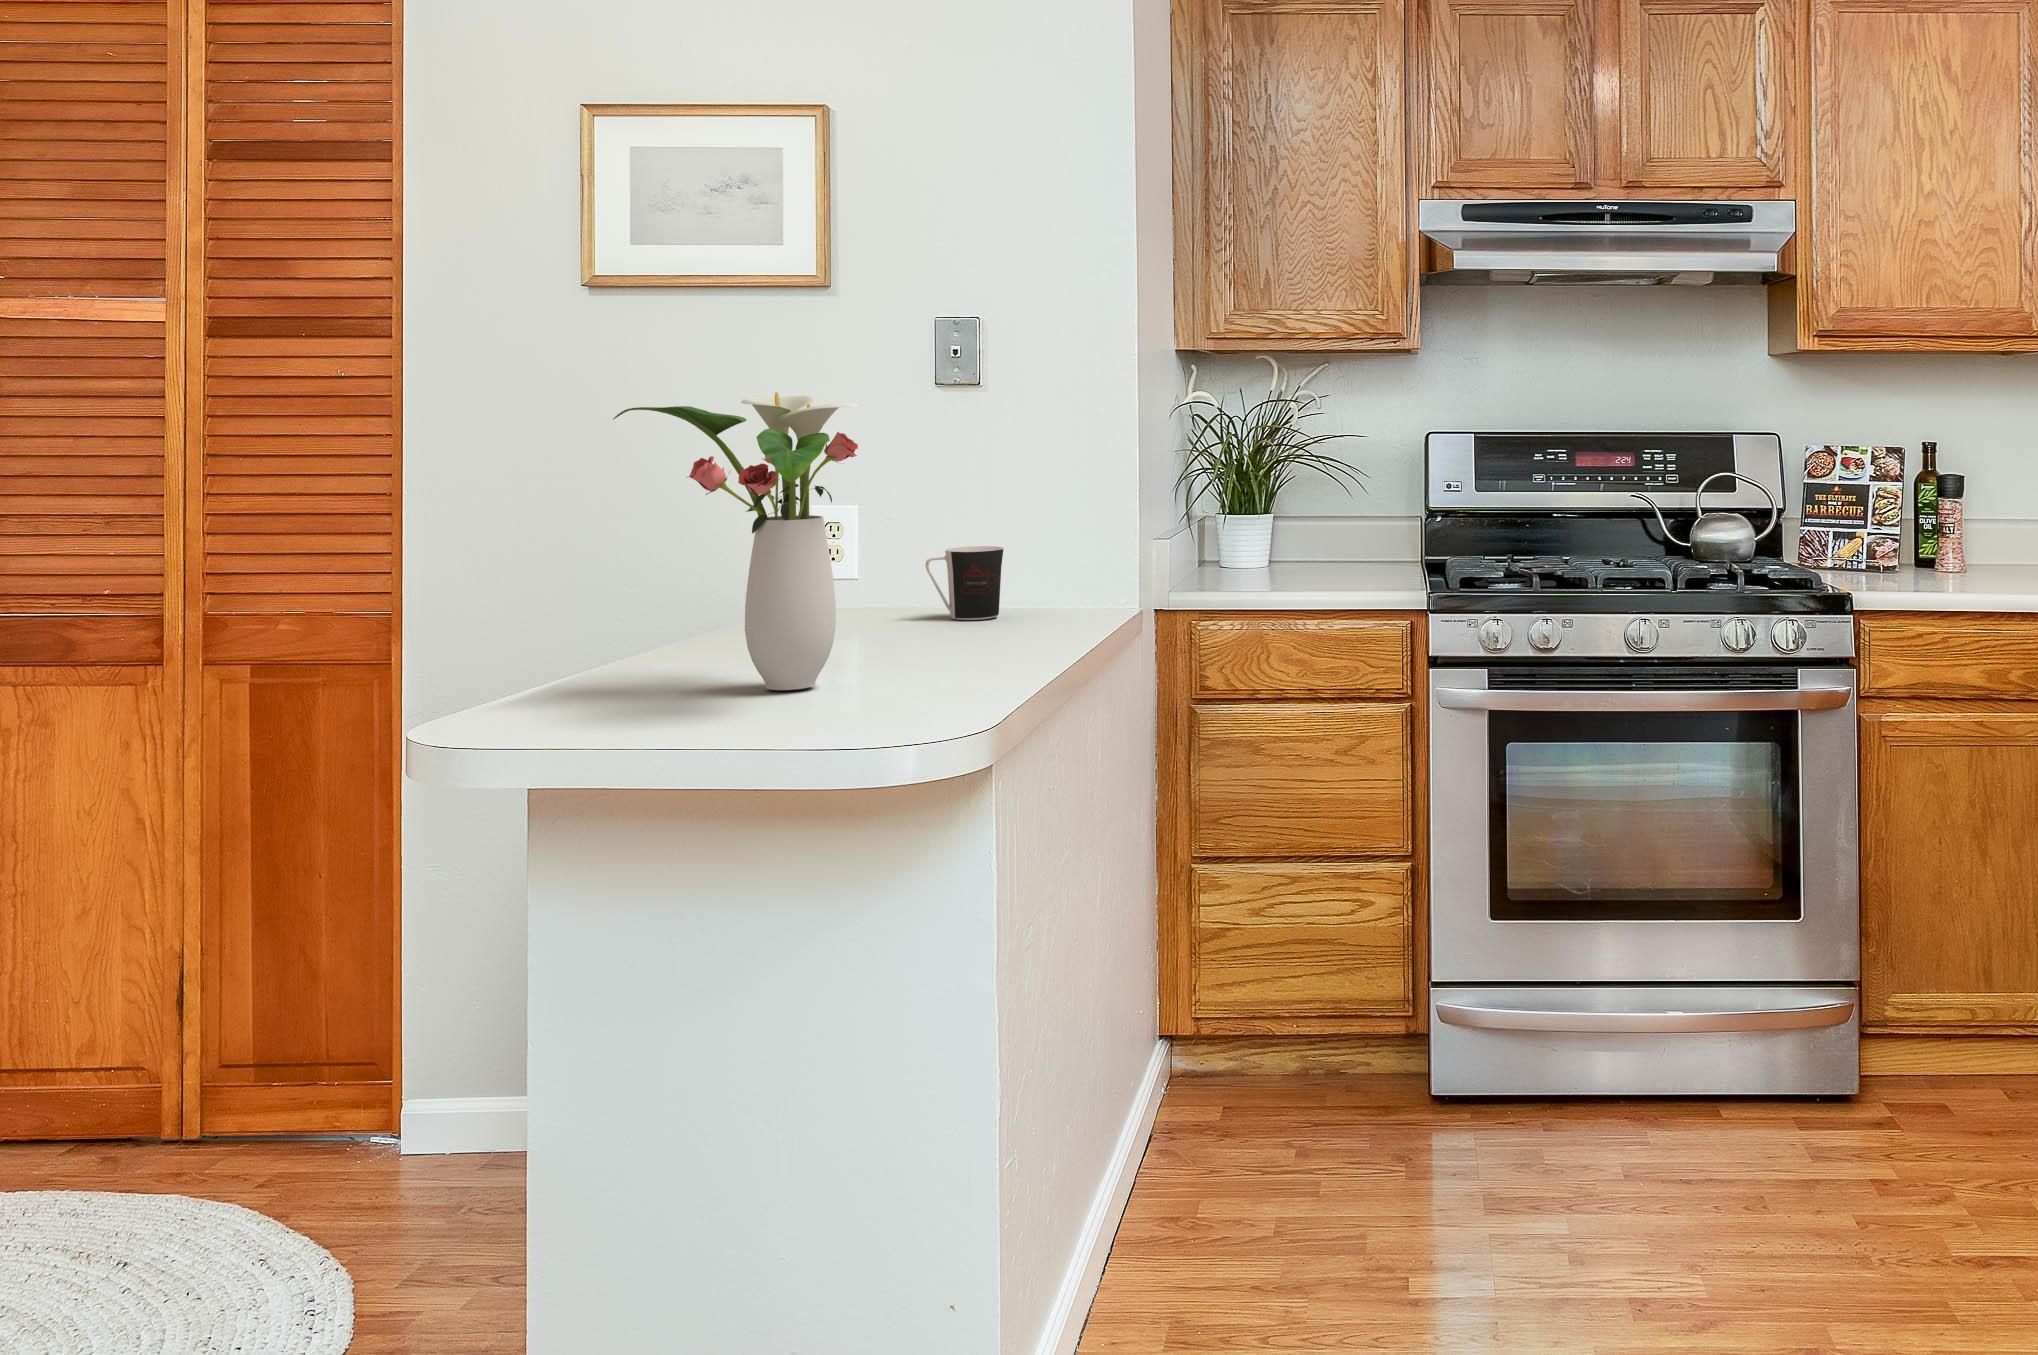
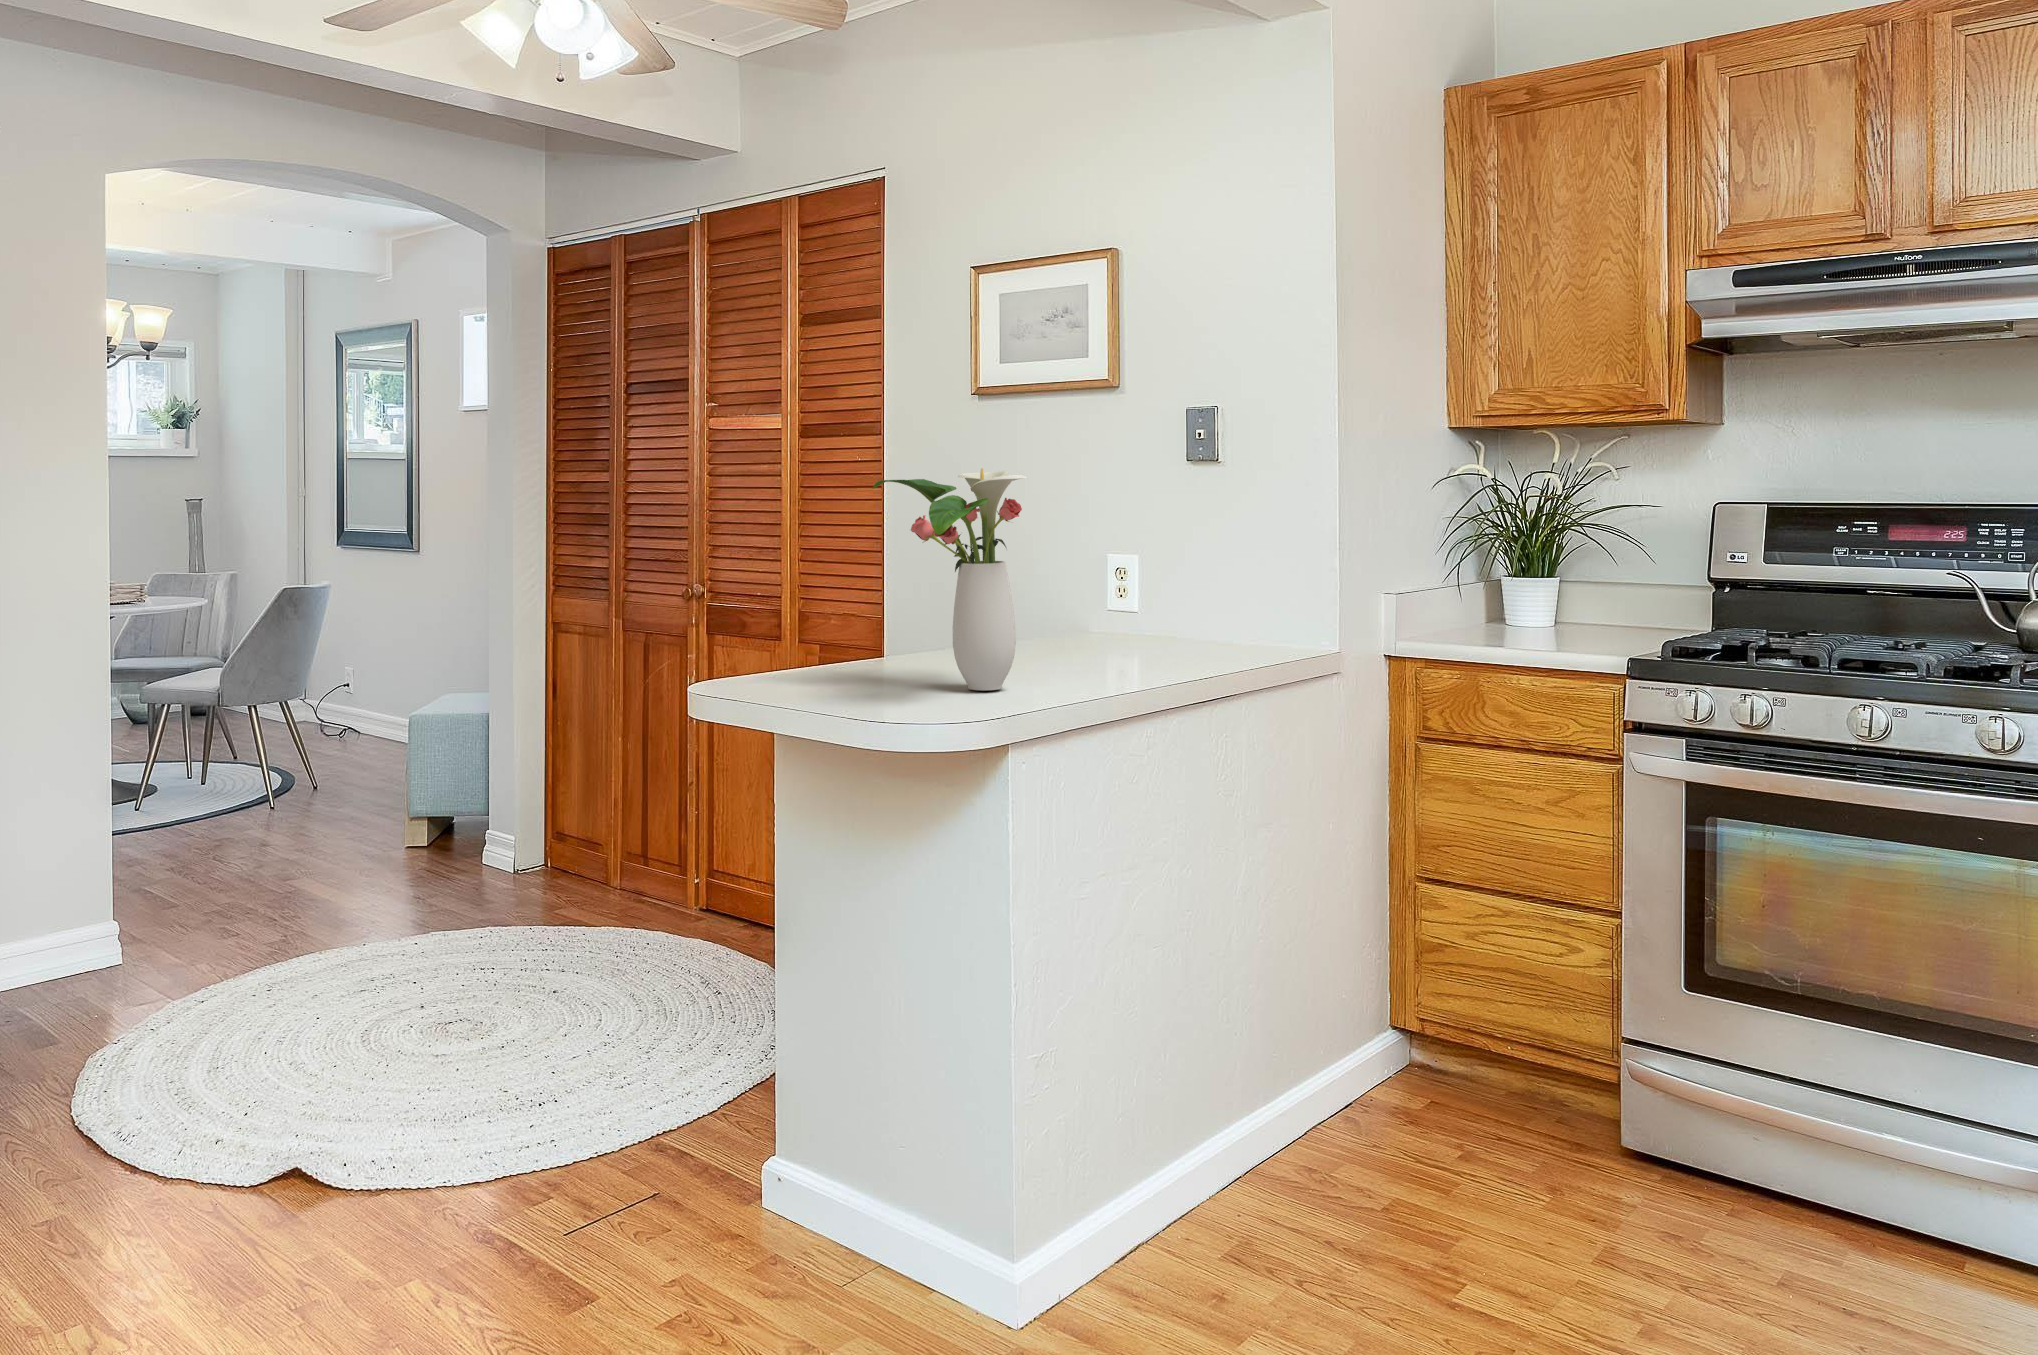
coffee cup: present [926,546,1004,620] -> none [1179,593,1241,653]

